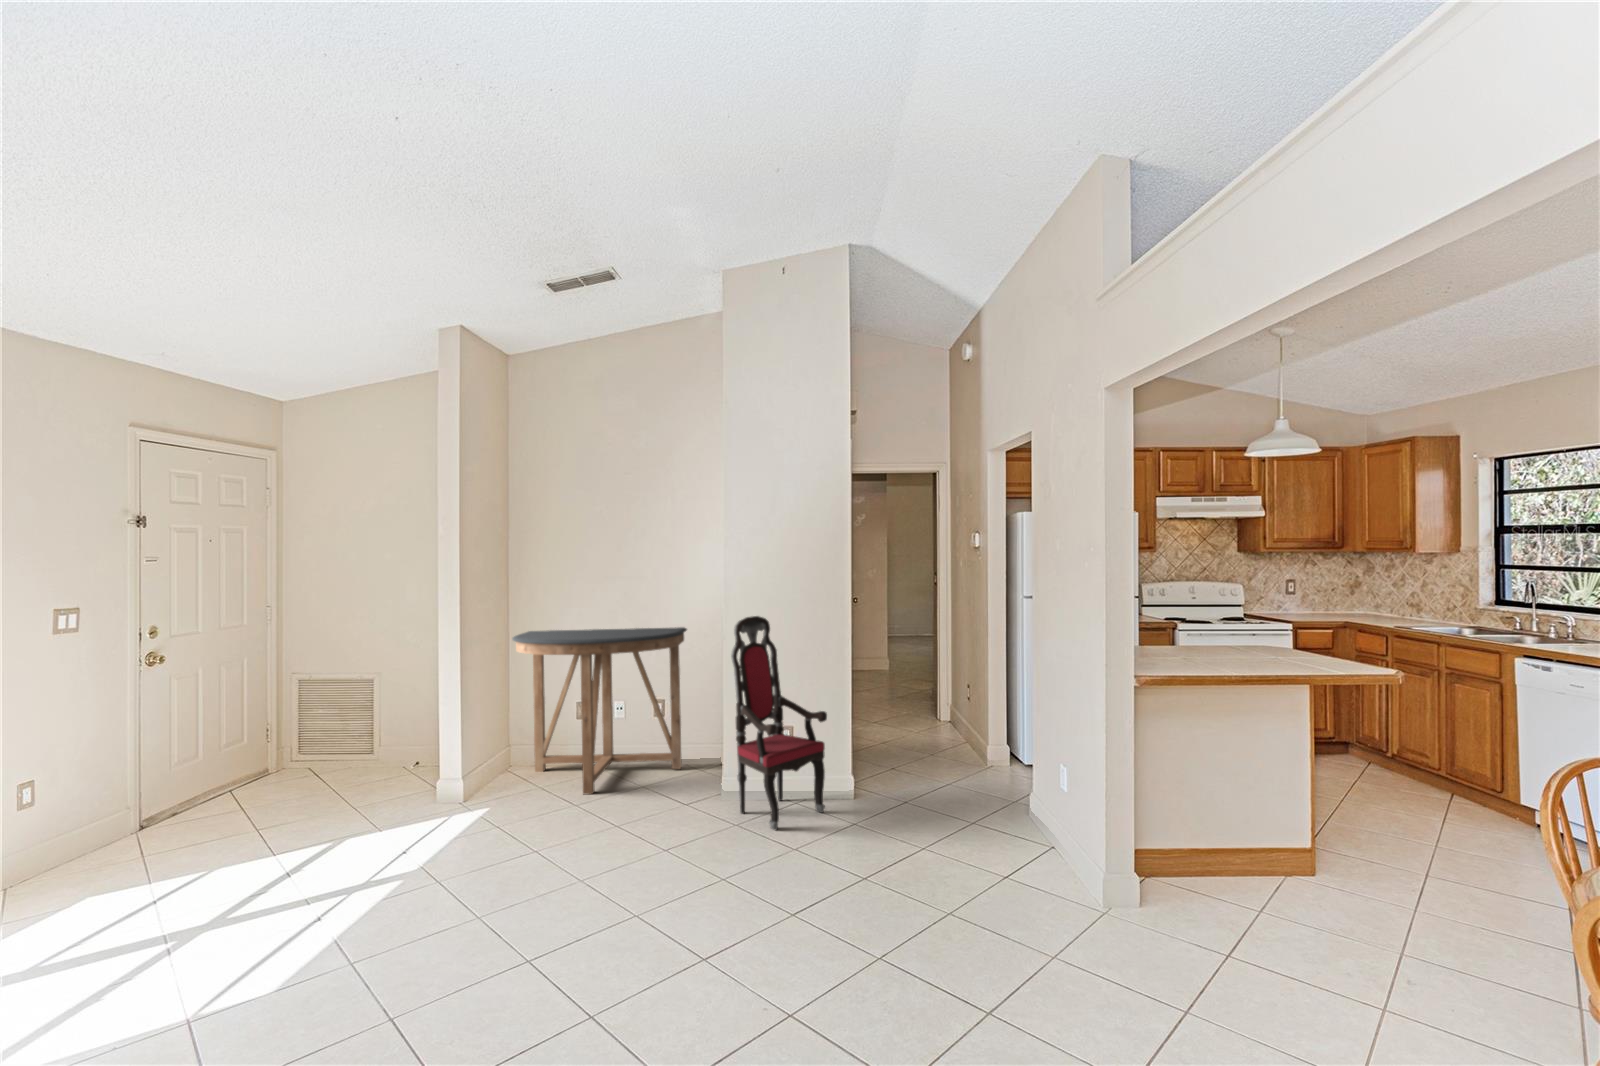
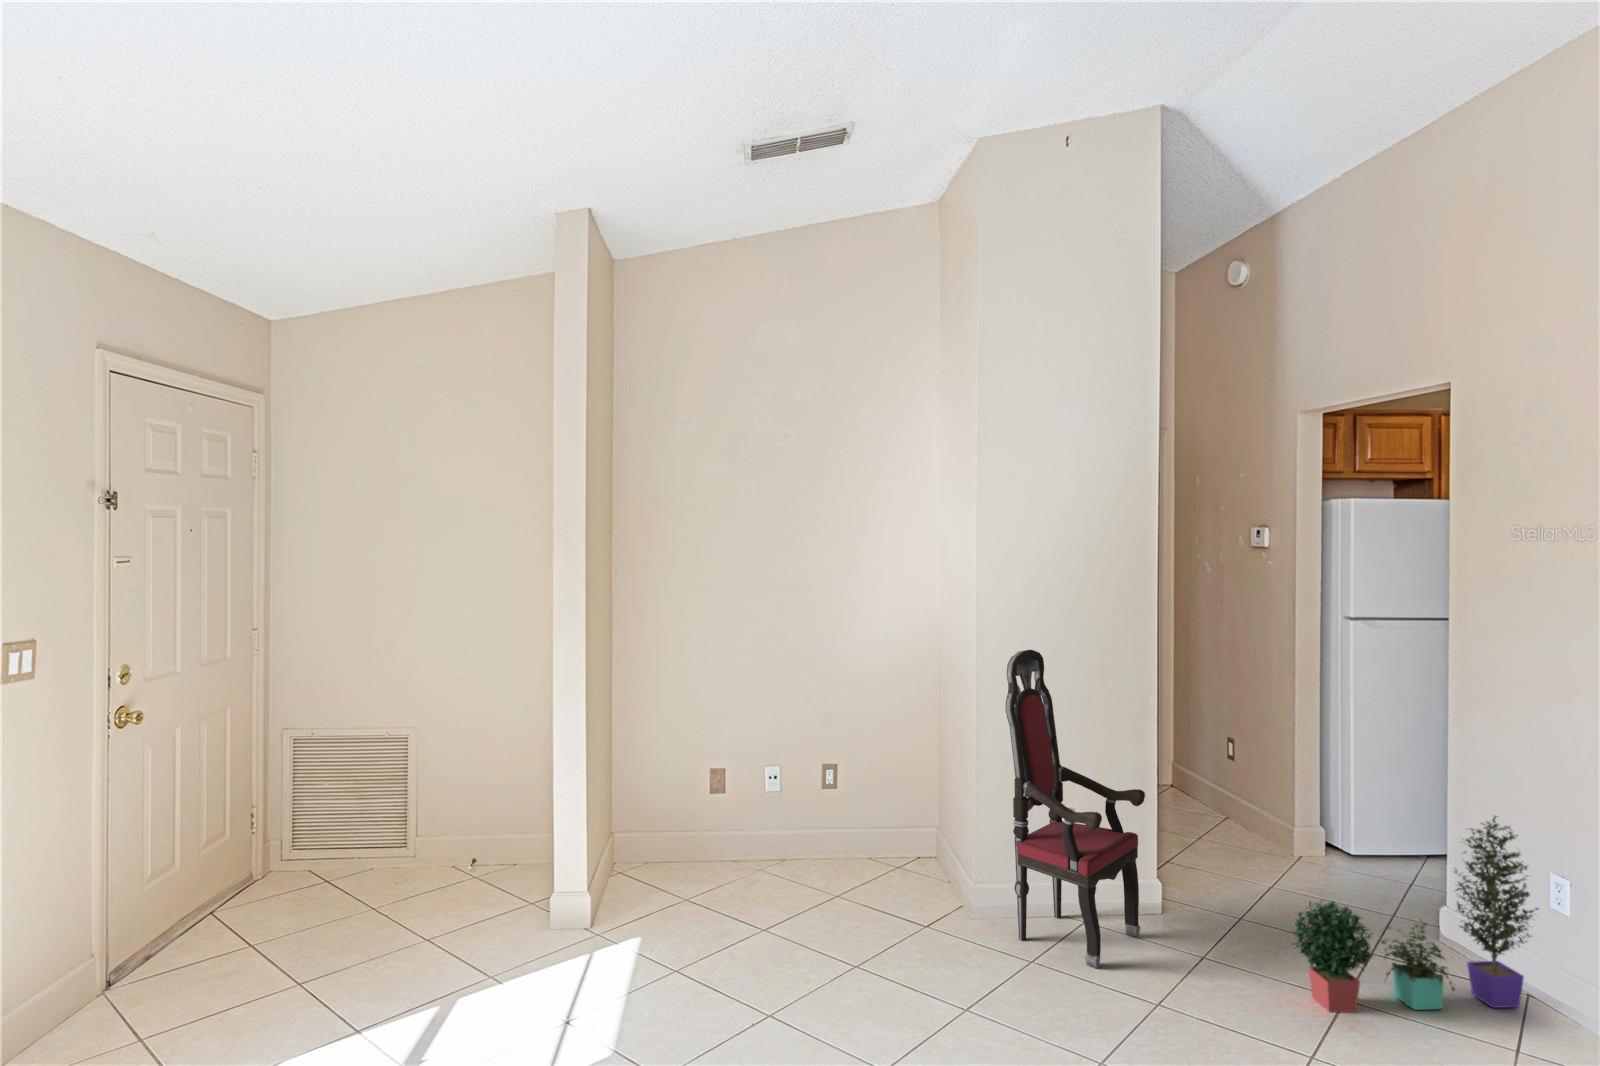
console table: present [512,627,687,794] -> none [638,662,885,911]
potted plant: none [887,726,1050,858] -> present [1293,816,1538,1012]

